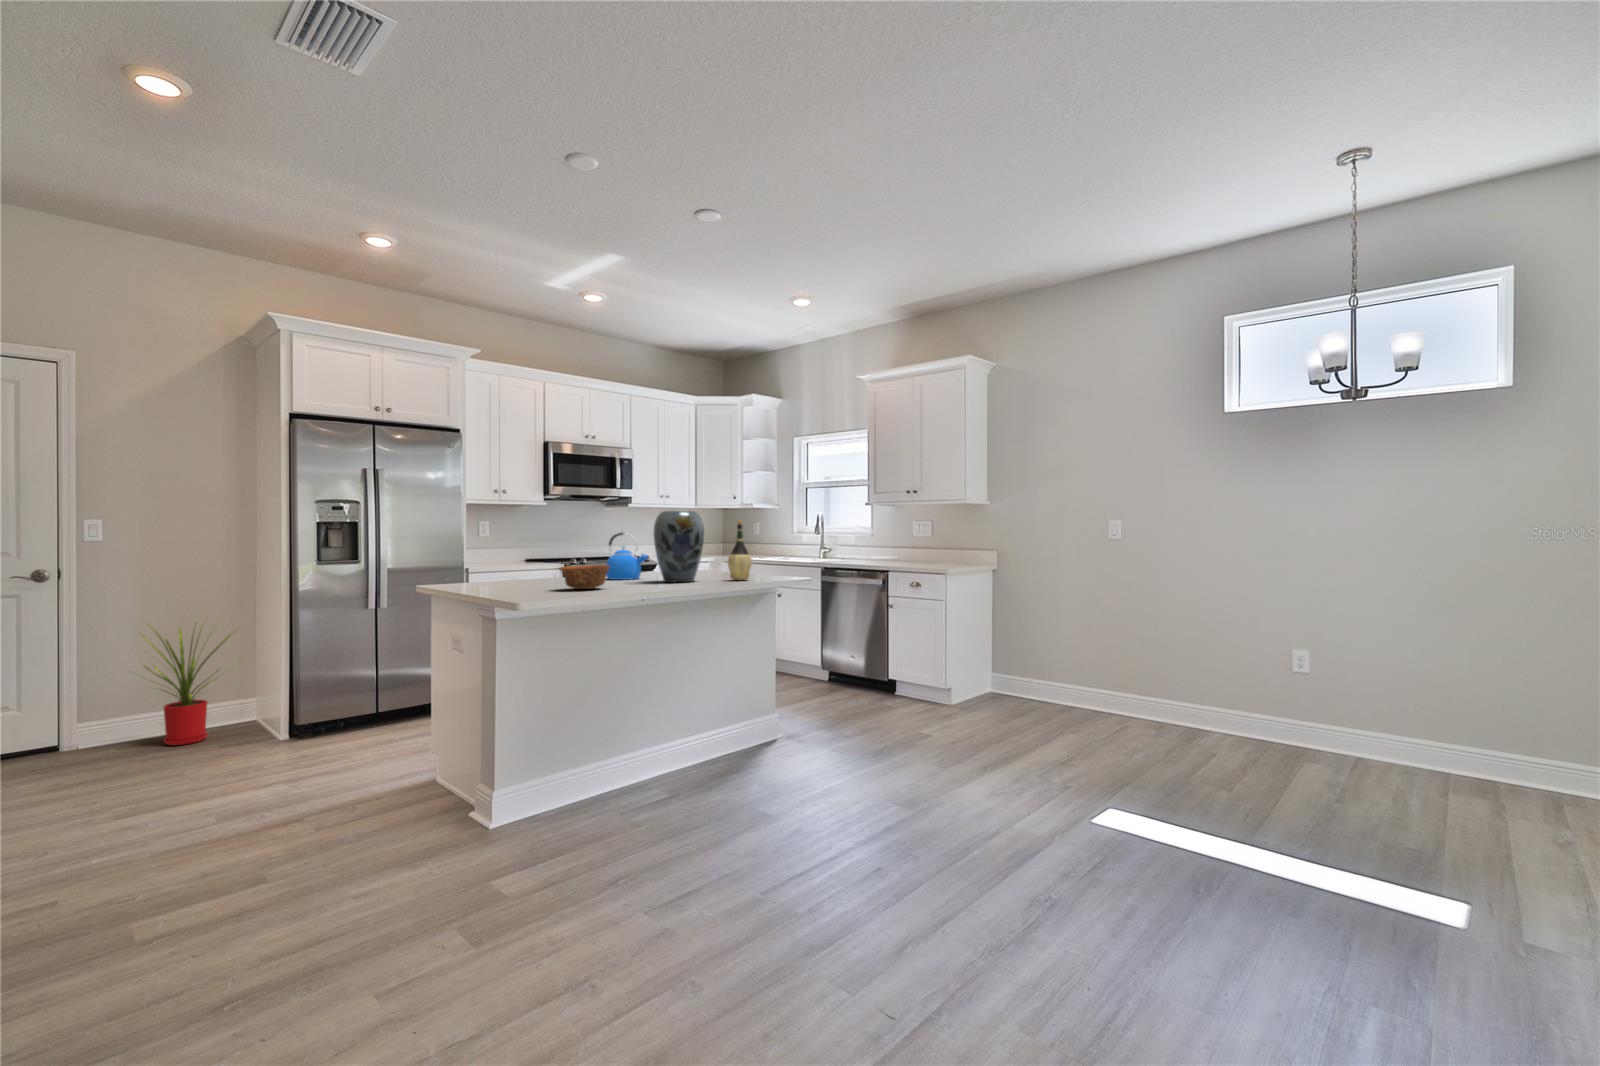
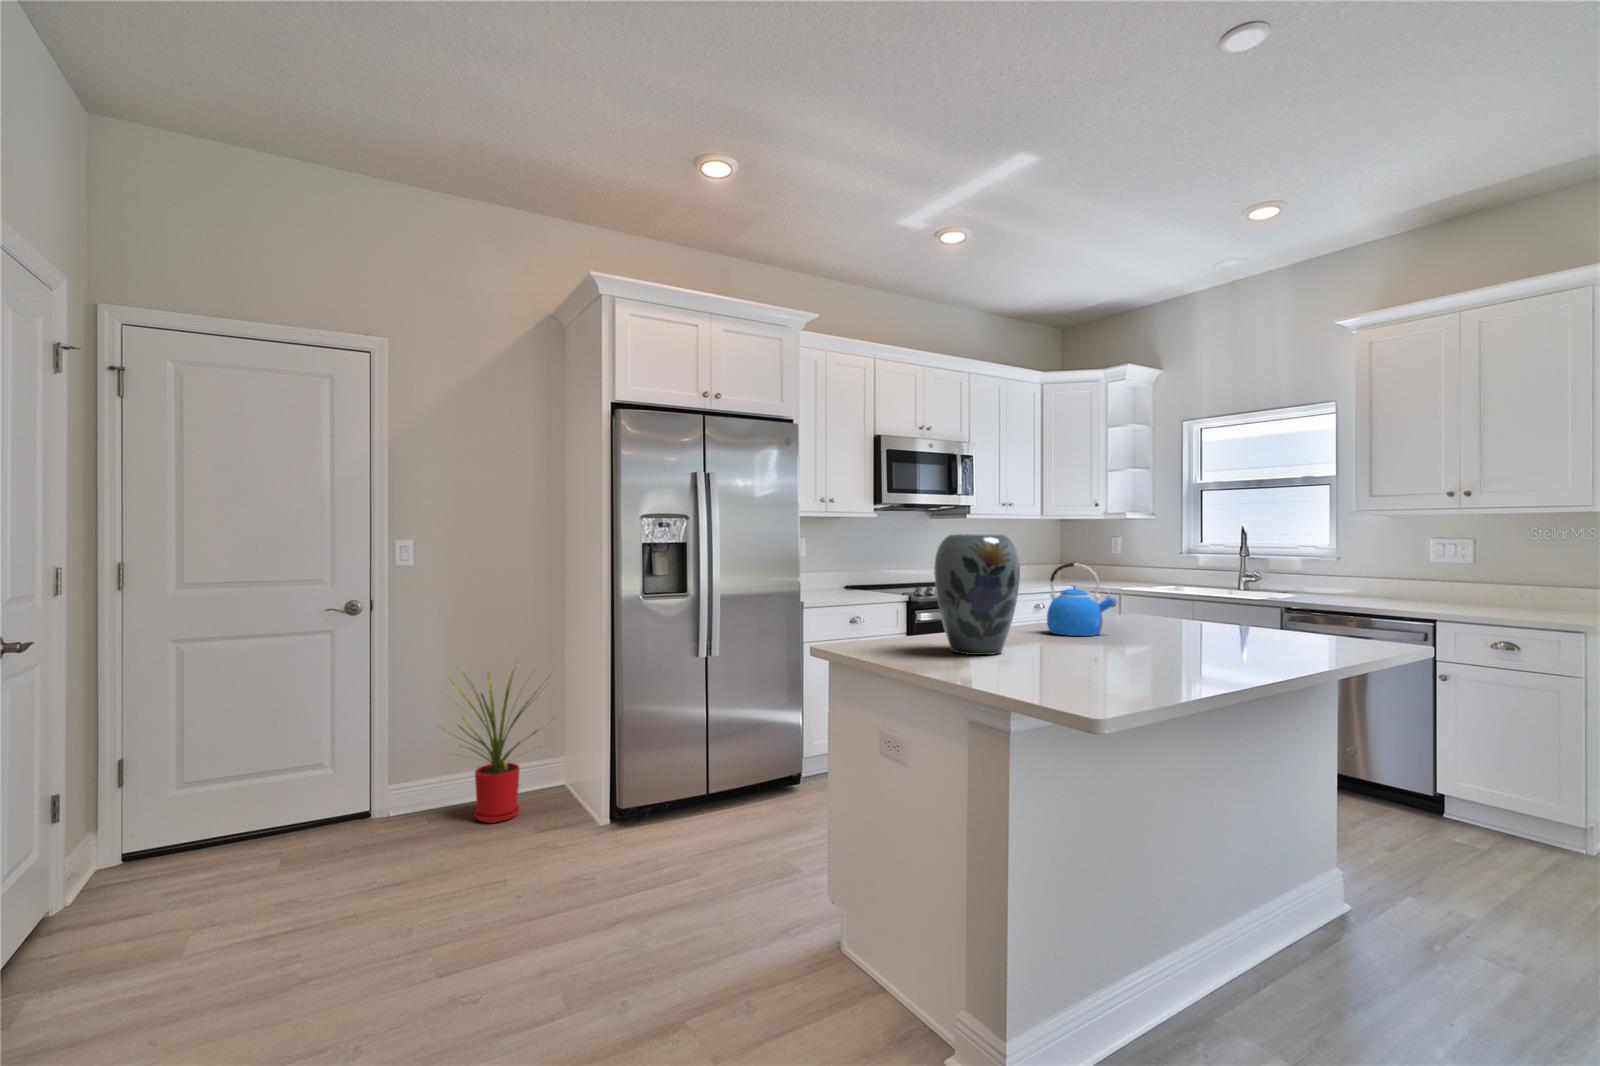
vase: present [653,511,704,582] -> present [934,534,1020,655]
wine bottle: present [728,521,752,580] -> none [1288,548,1336,649]
bowl: present [560,565,610,589] -> none [1064,625,1151,669]

